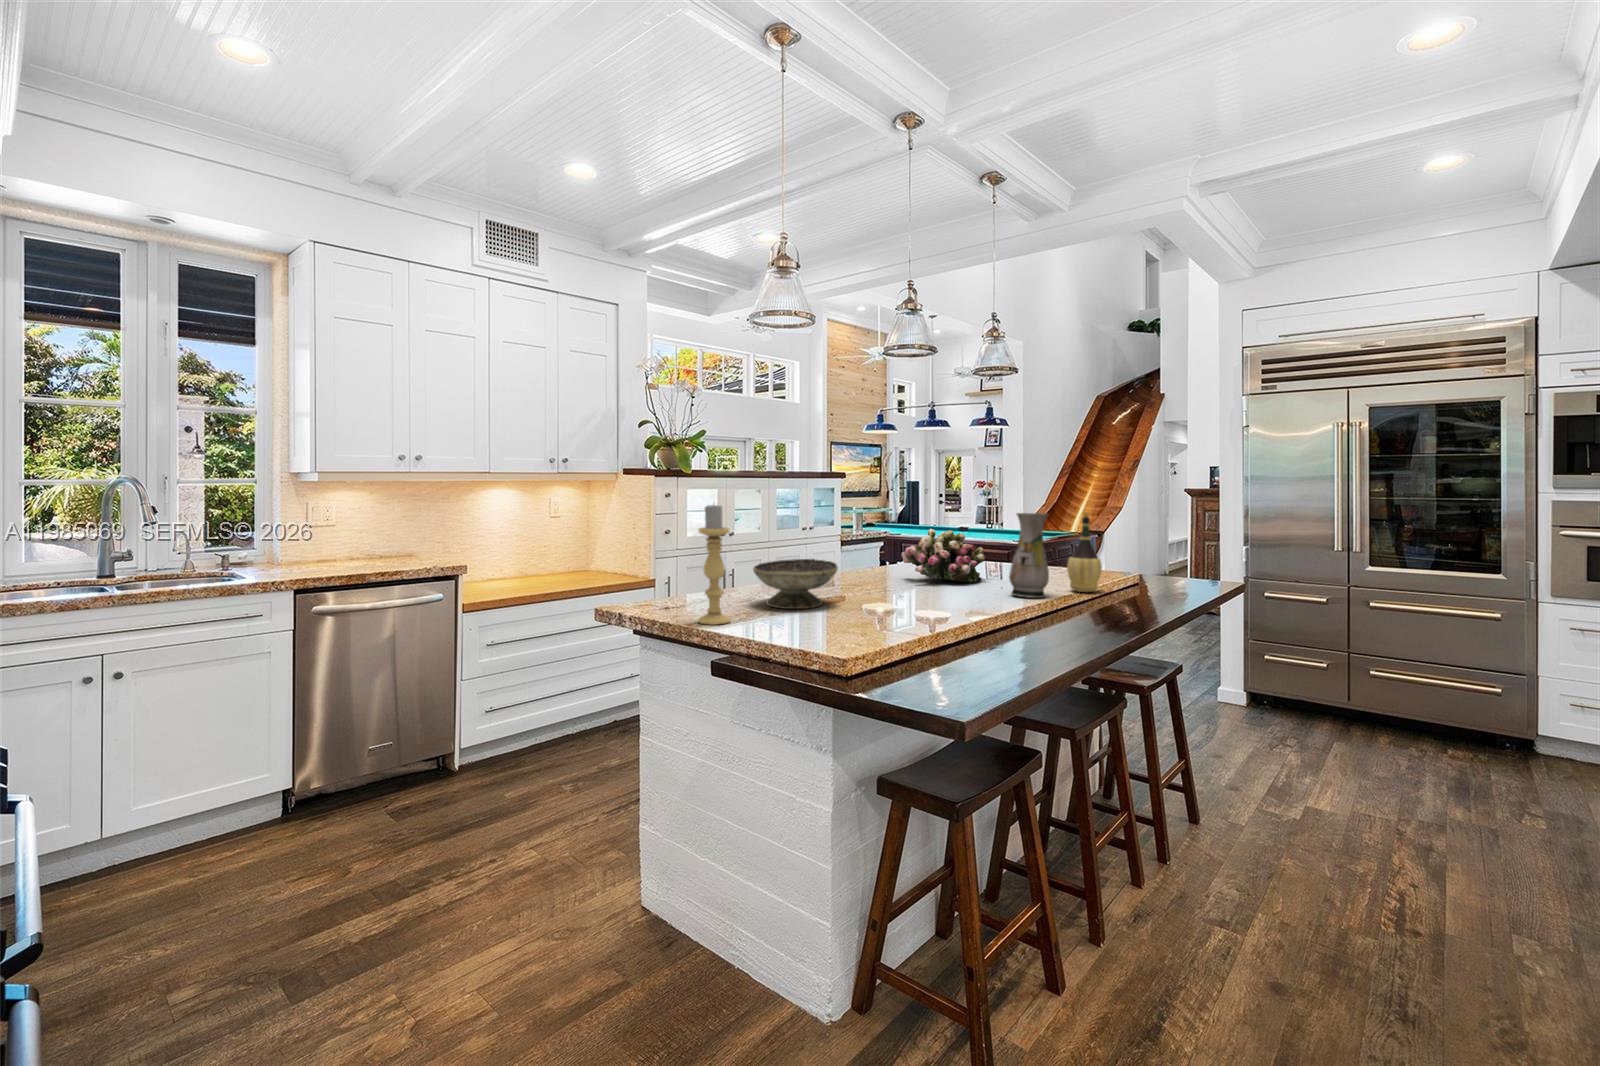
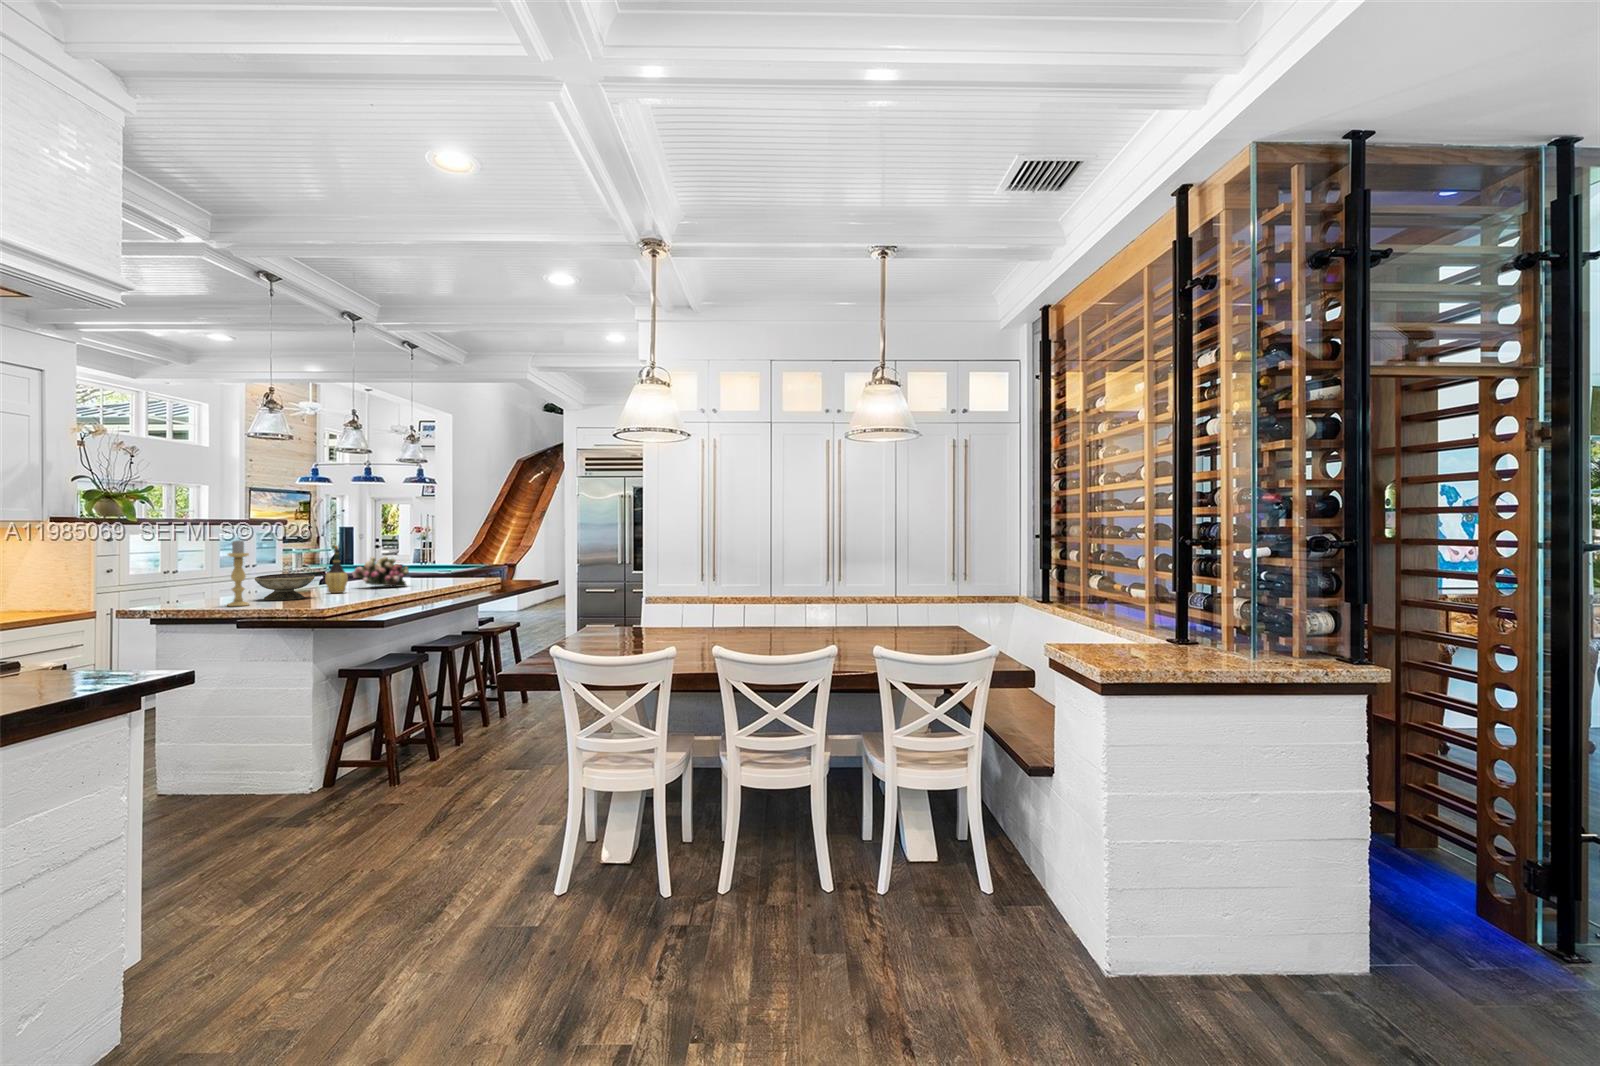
wine bottle: present [1067,512,1102,592] -> present [325,546,348,593]
vase: present [1009,513,1049,598] -> none [422,545,445,589]

